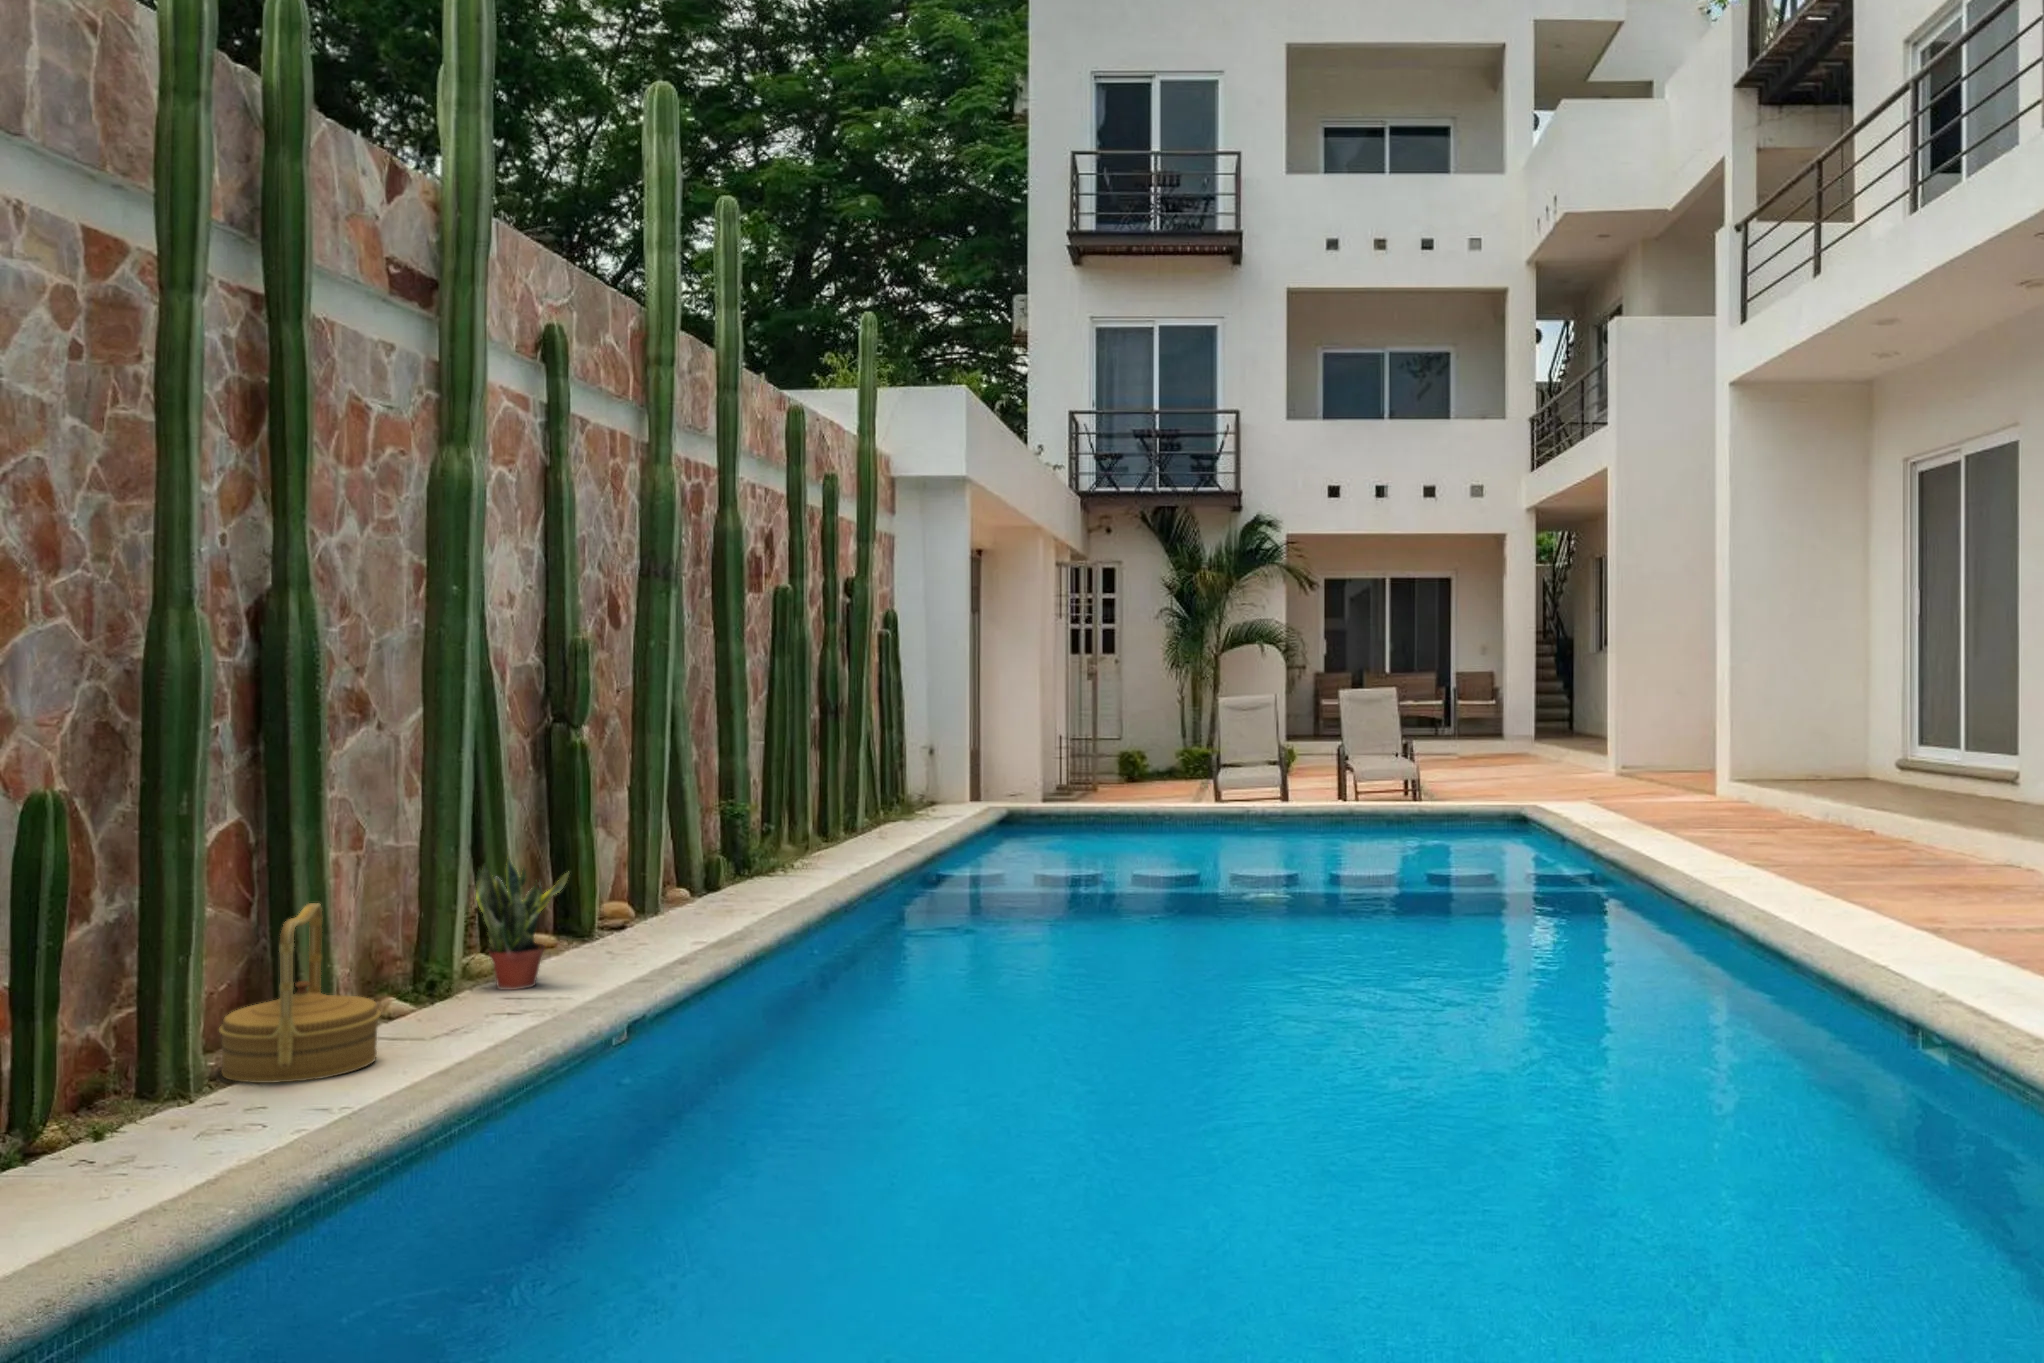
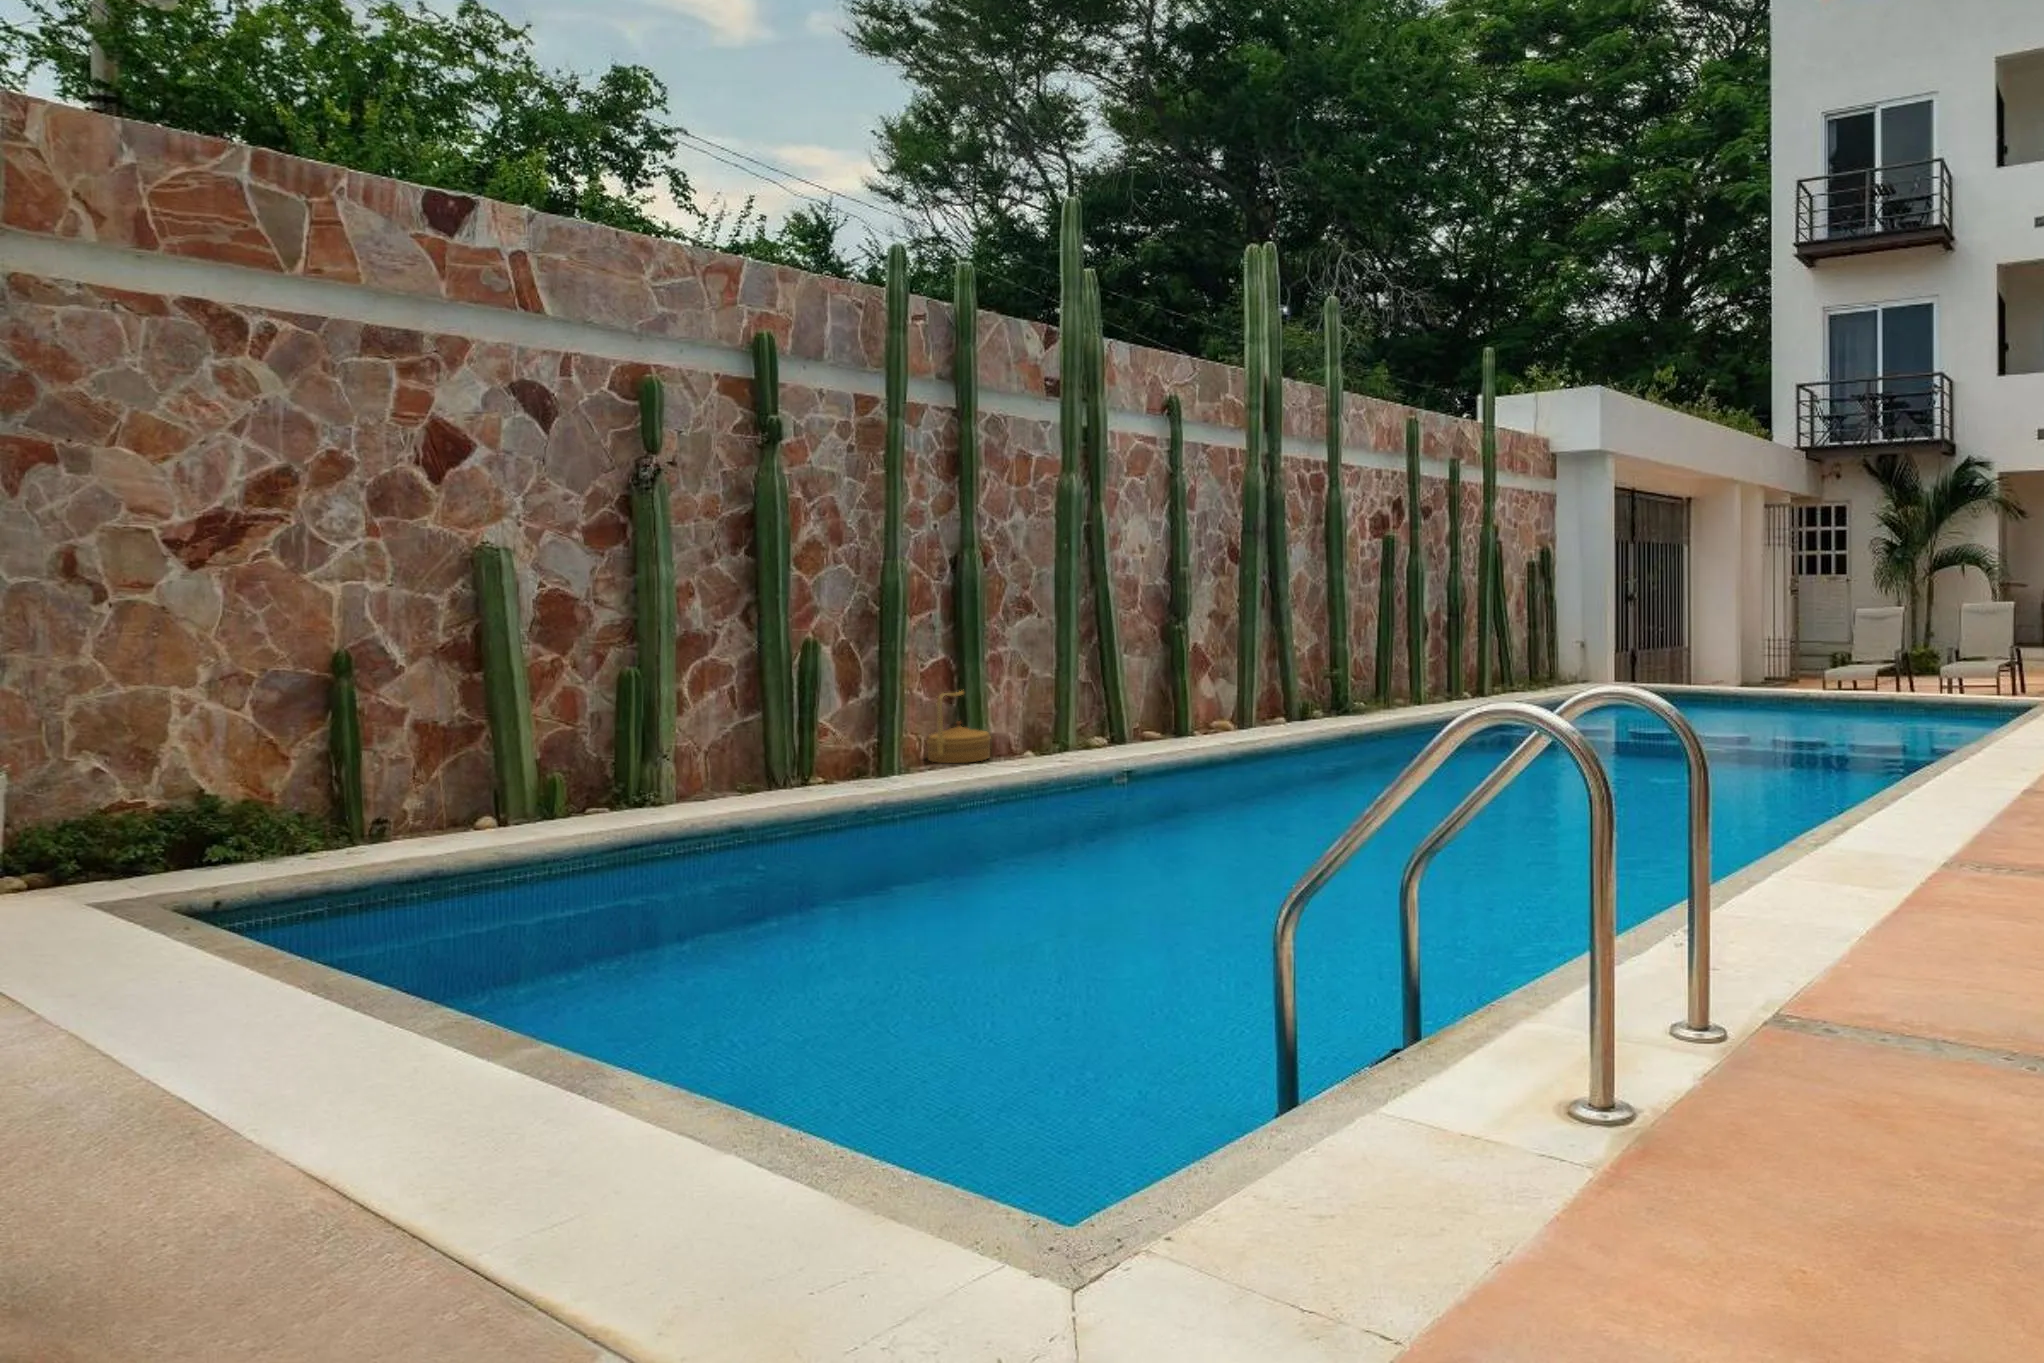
potted plant: present [476,858,569,990] -> none [1088,673,1126,743]

